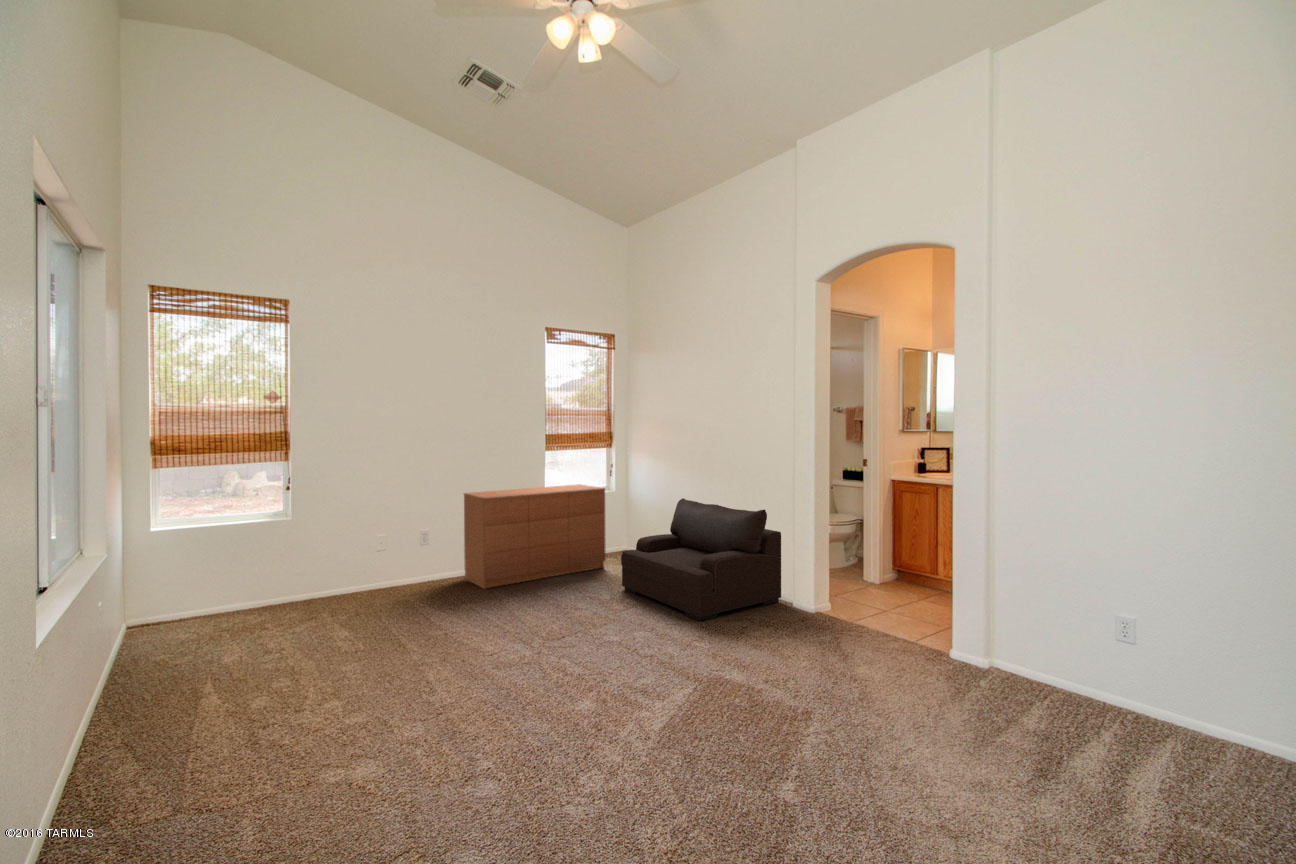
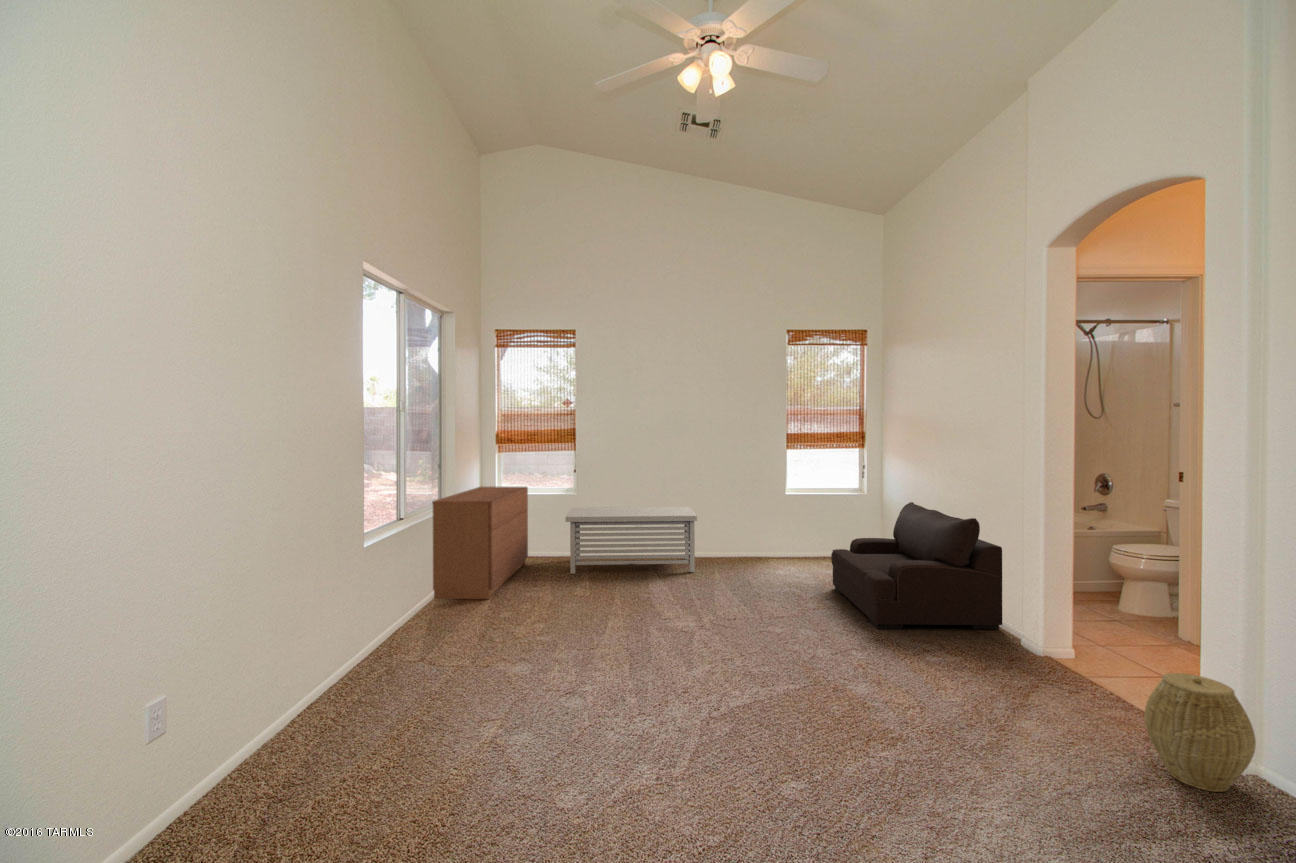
dresser: present [464,484,606,589] -> present [432,486,528,599]
storage bench: none [285,522,472,628] -> present [565,507,697,574]
woven basket: none [955,611,1021,691] -> present [1144,673,1256,792]

